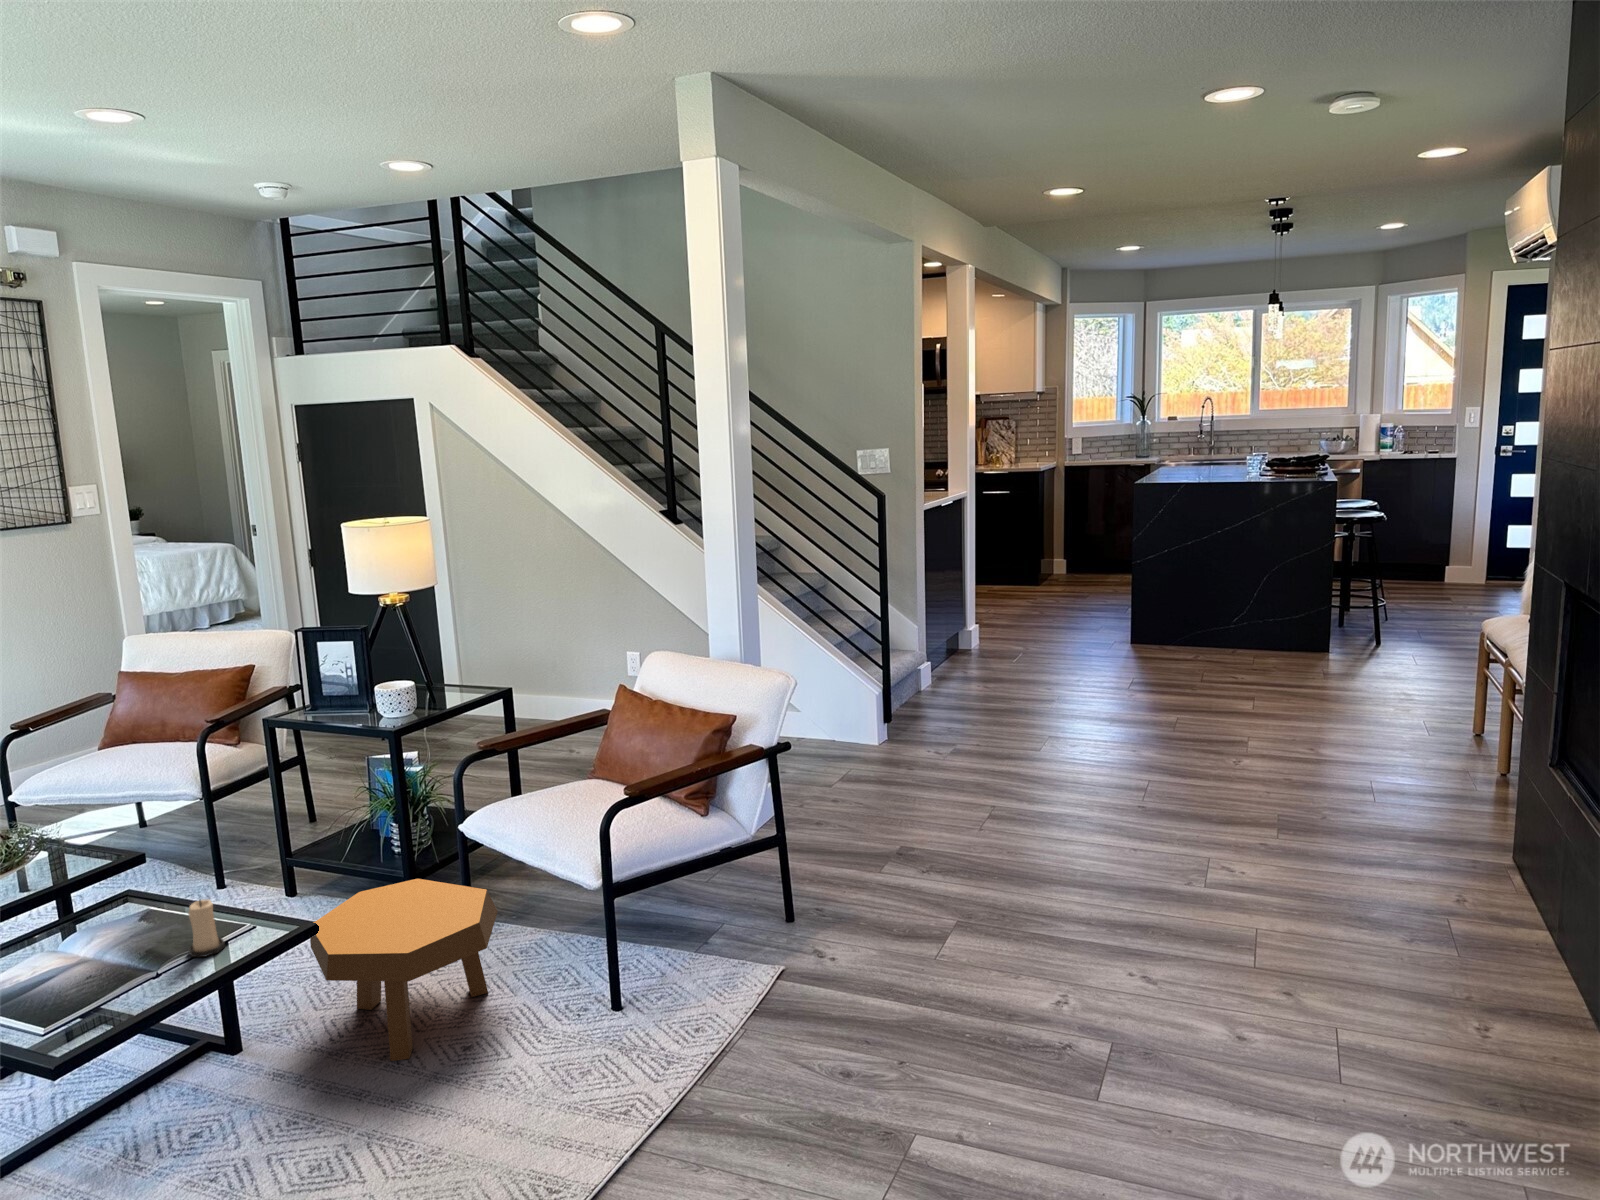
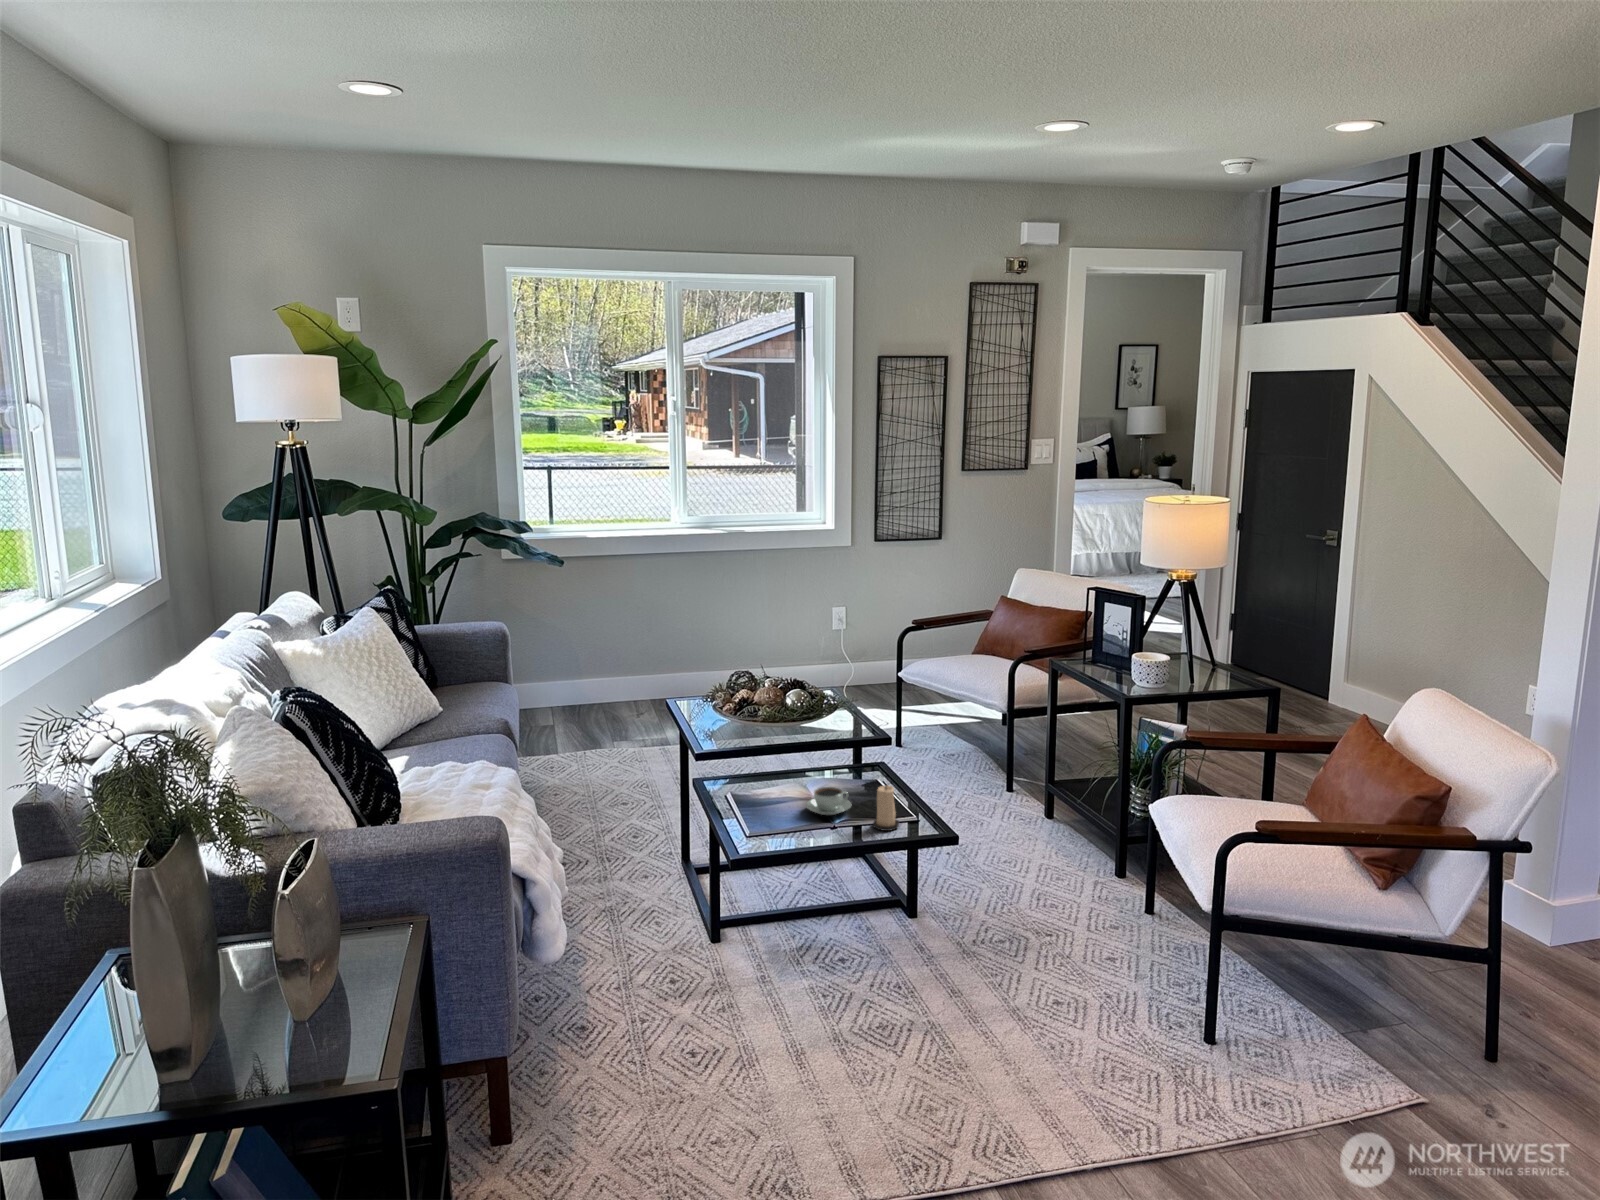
footstool: present [310,879,498,1061] -> none [964,830,1139,987]
coffee cup: none [70,932,140,973] -> present [806,787,851,815]

